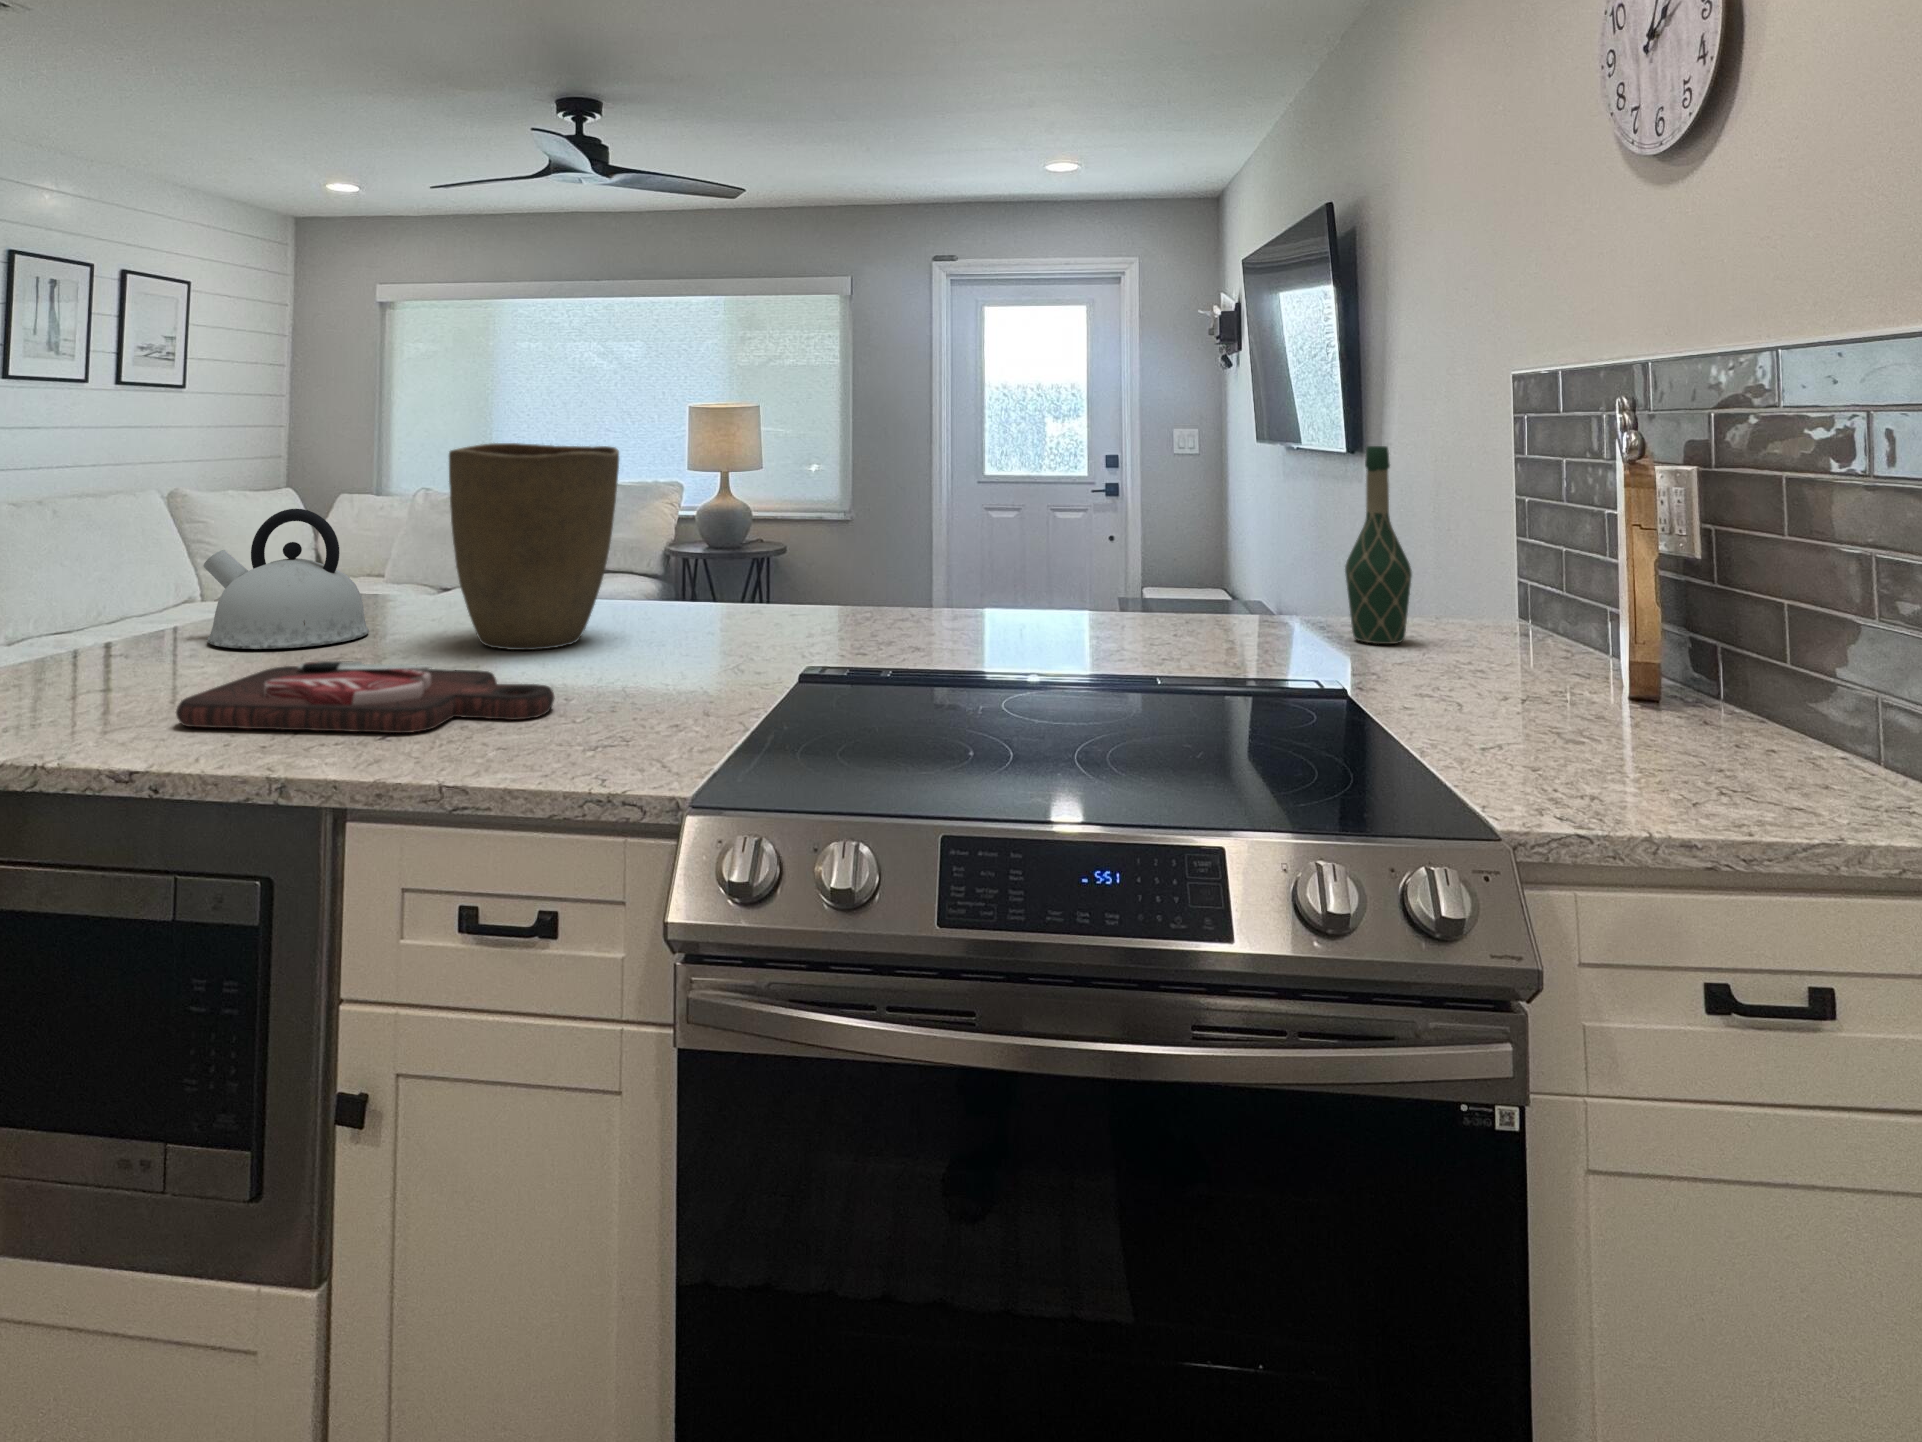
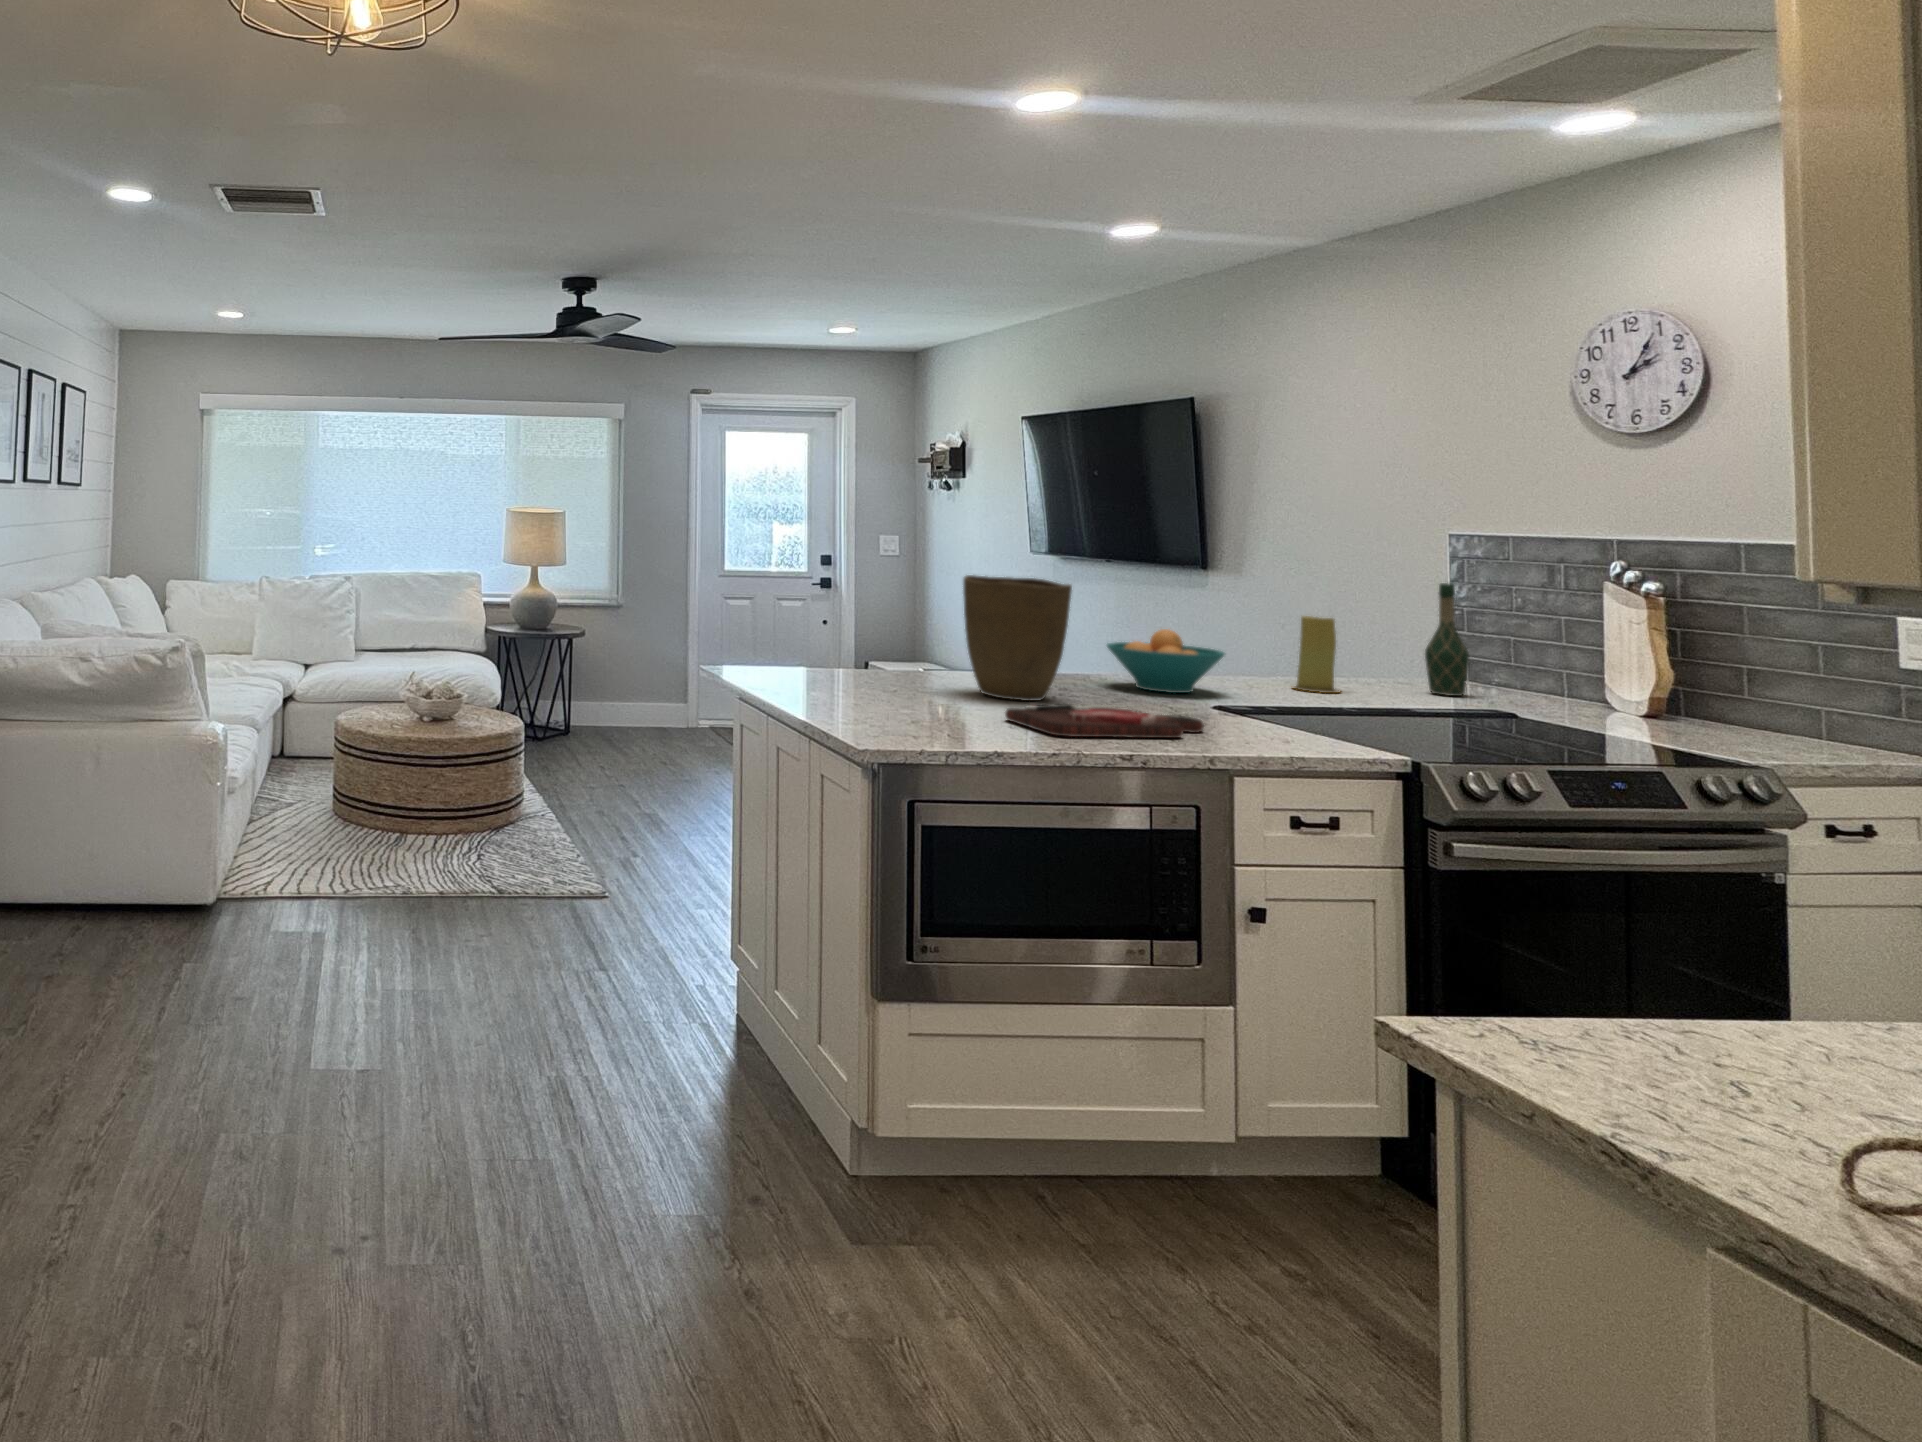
candle: none [1120,506,1192,637] -> present [1291,616,1339,693]
kettle: present [204,509,369,649] -> none [814,615,914,701]
fruit bowl: none [779,529,954,636] -> present [1107,629,1224,693]

